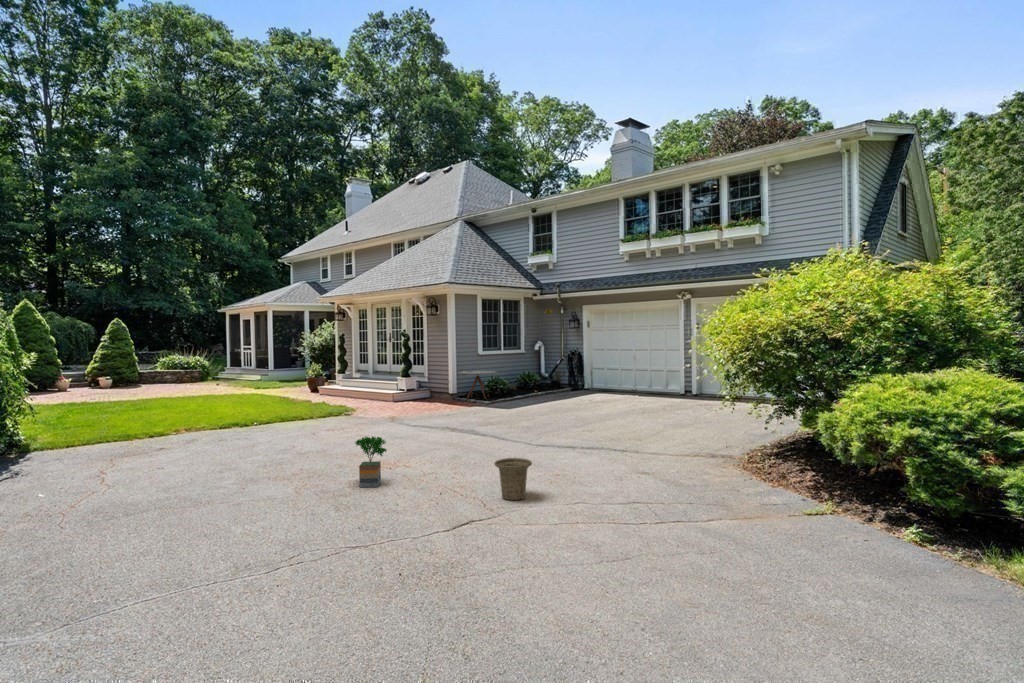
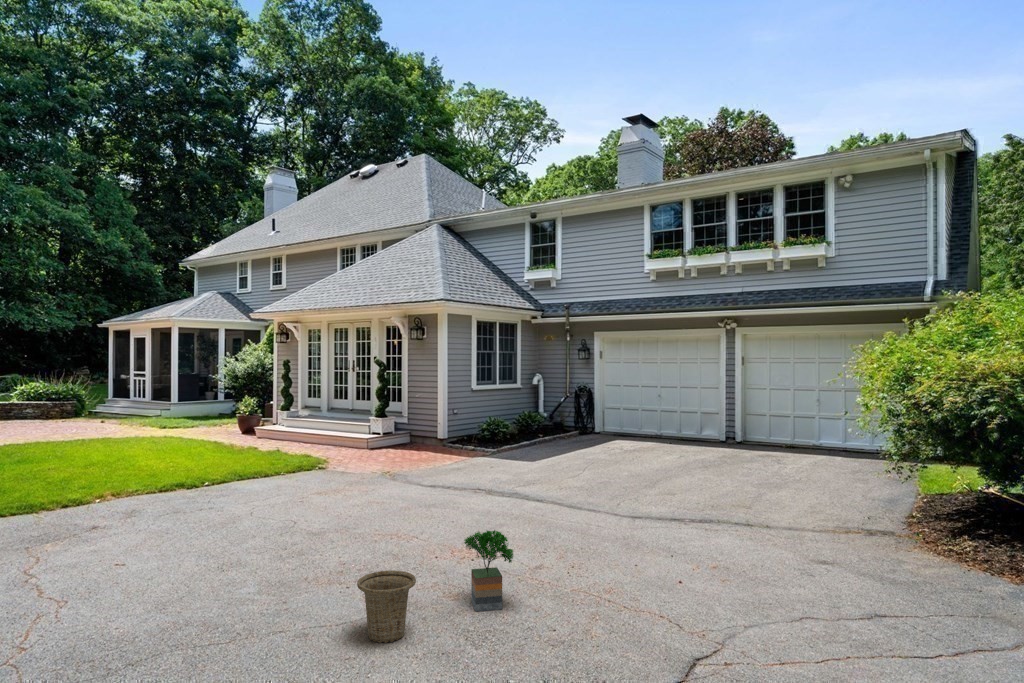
round table: present [459,371,496,399] -> none [453,411,501,447]
basket: present [494,458,532,501] -> present [357,570,416,643]

